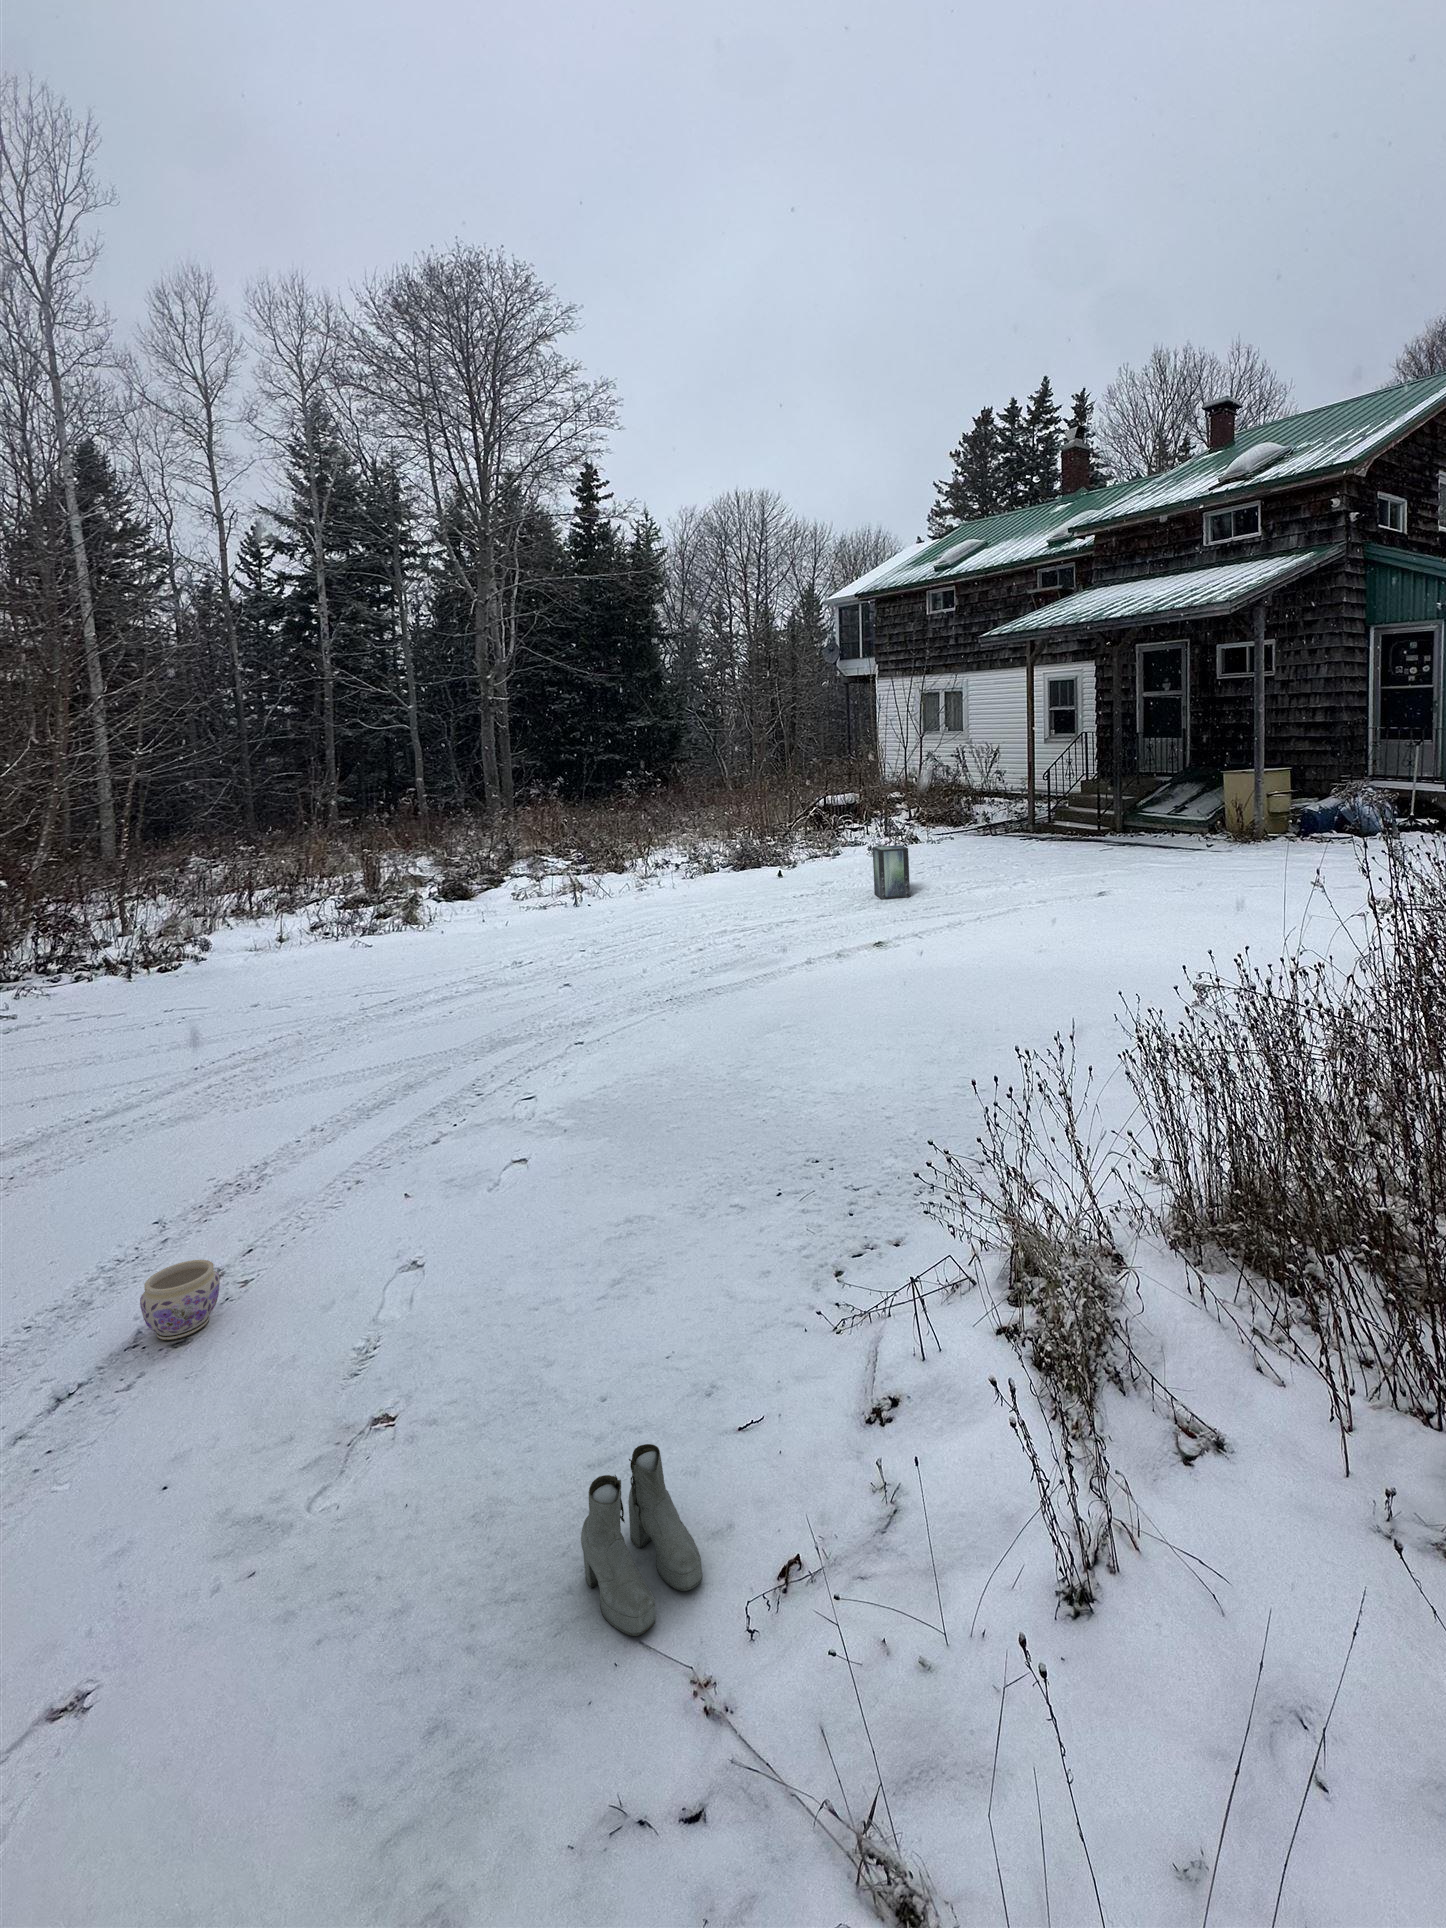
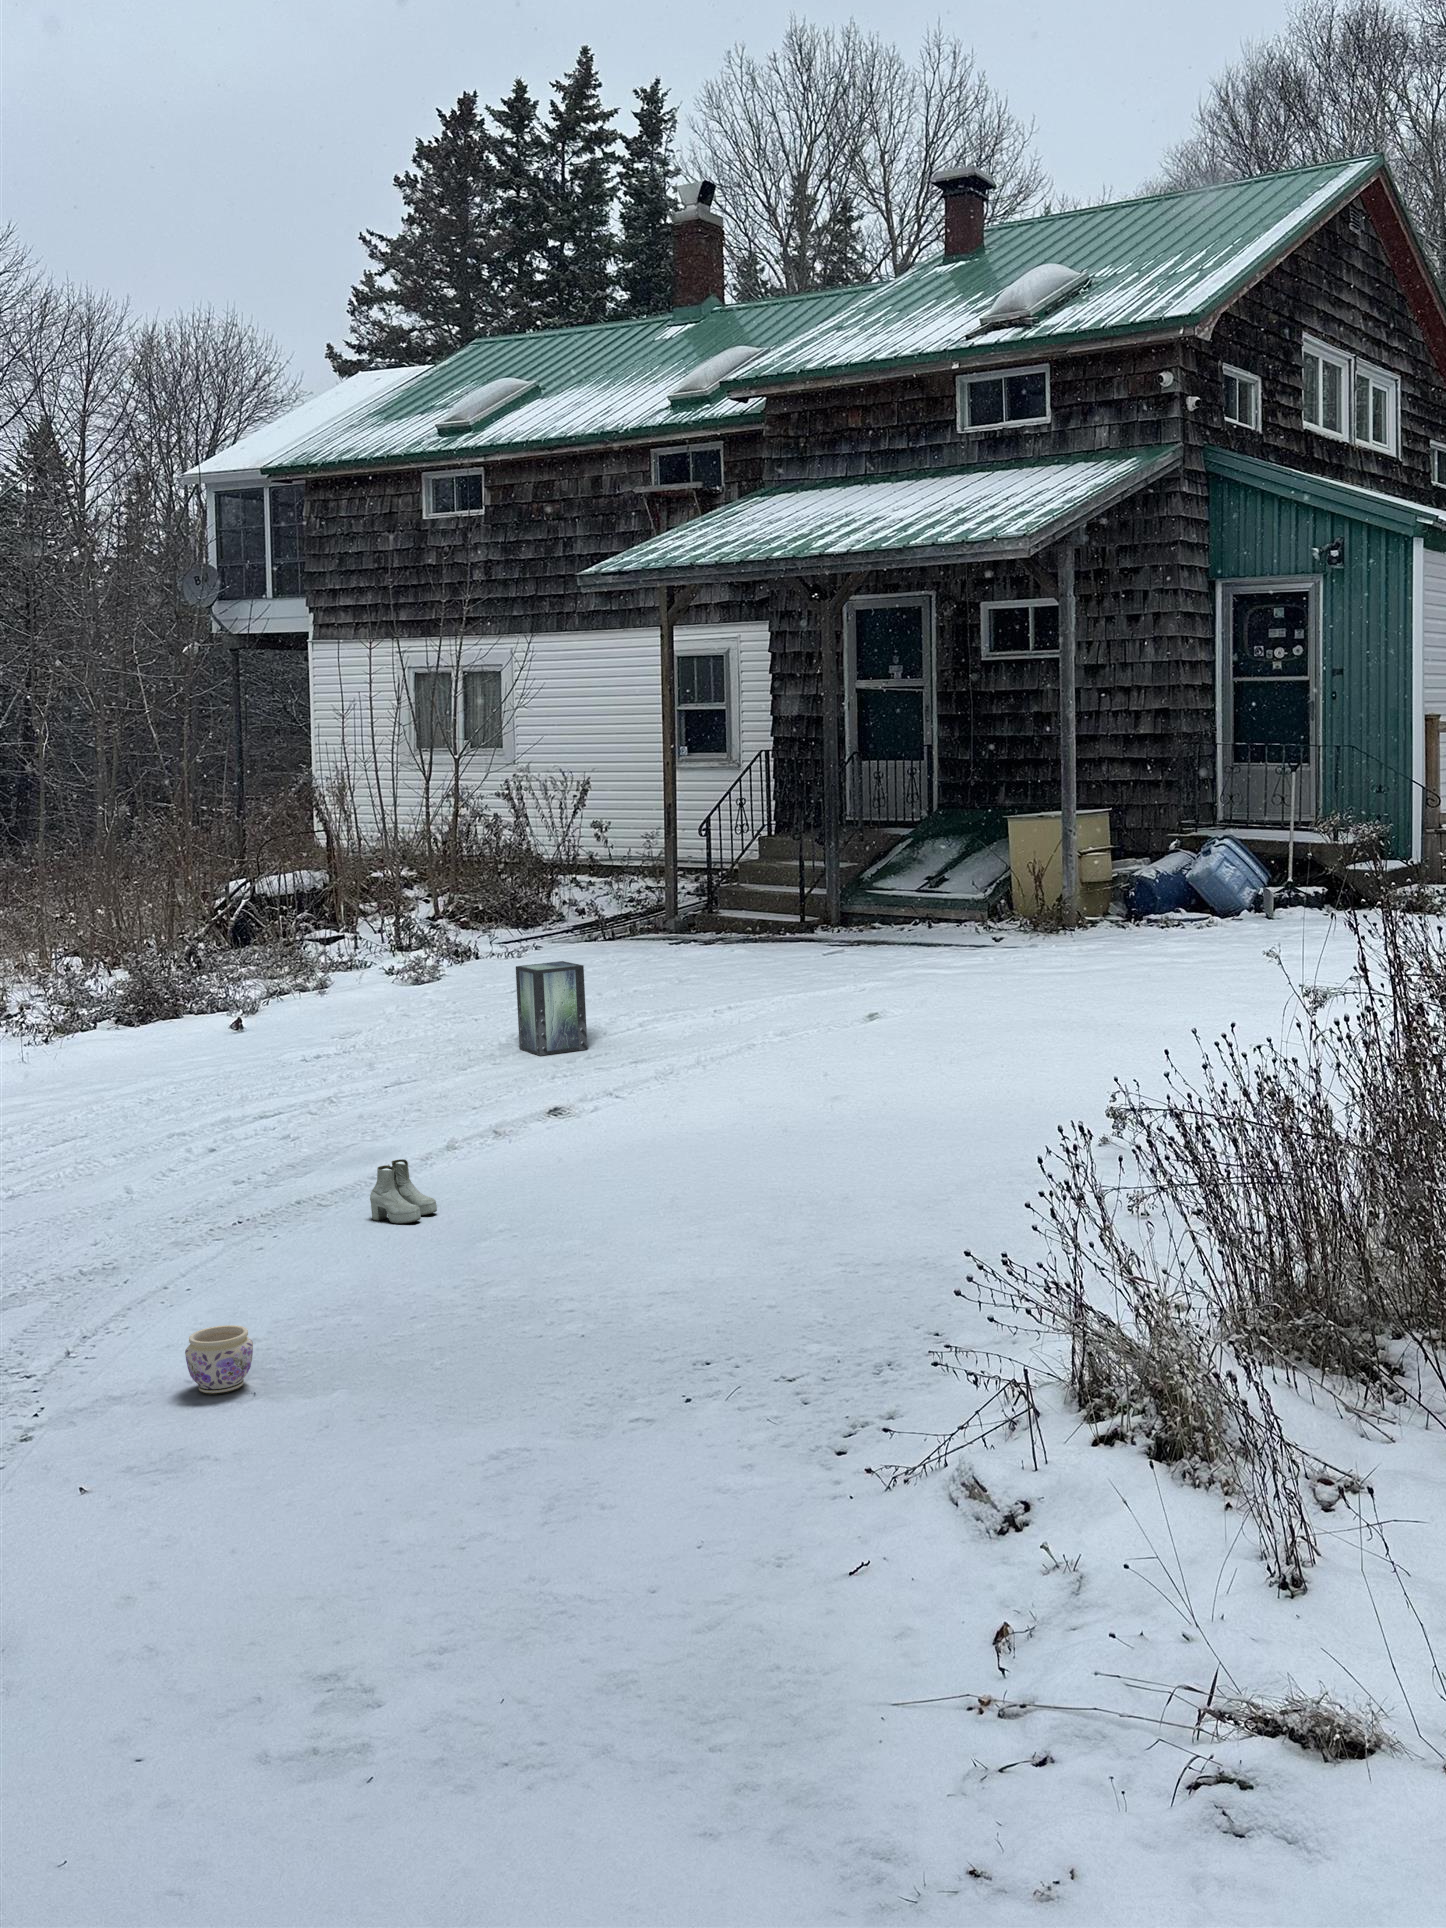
planter: present [140,1260,220,1341] -> present [185,1325,253,1395]
boots: present [581,1444,703,1636] -> present [370,1159,437,1223]

